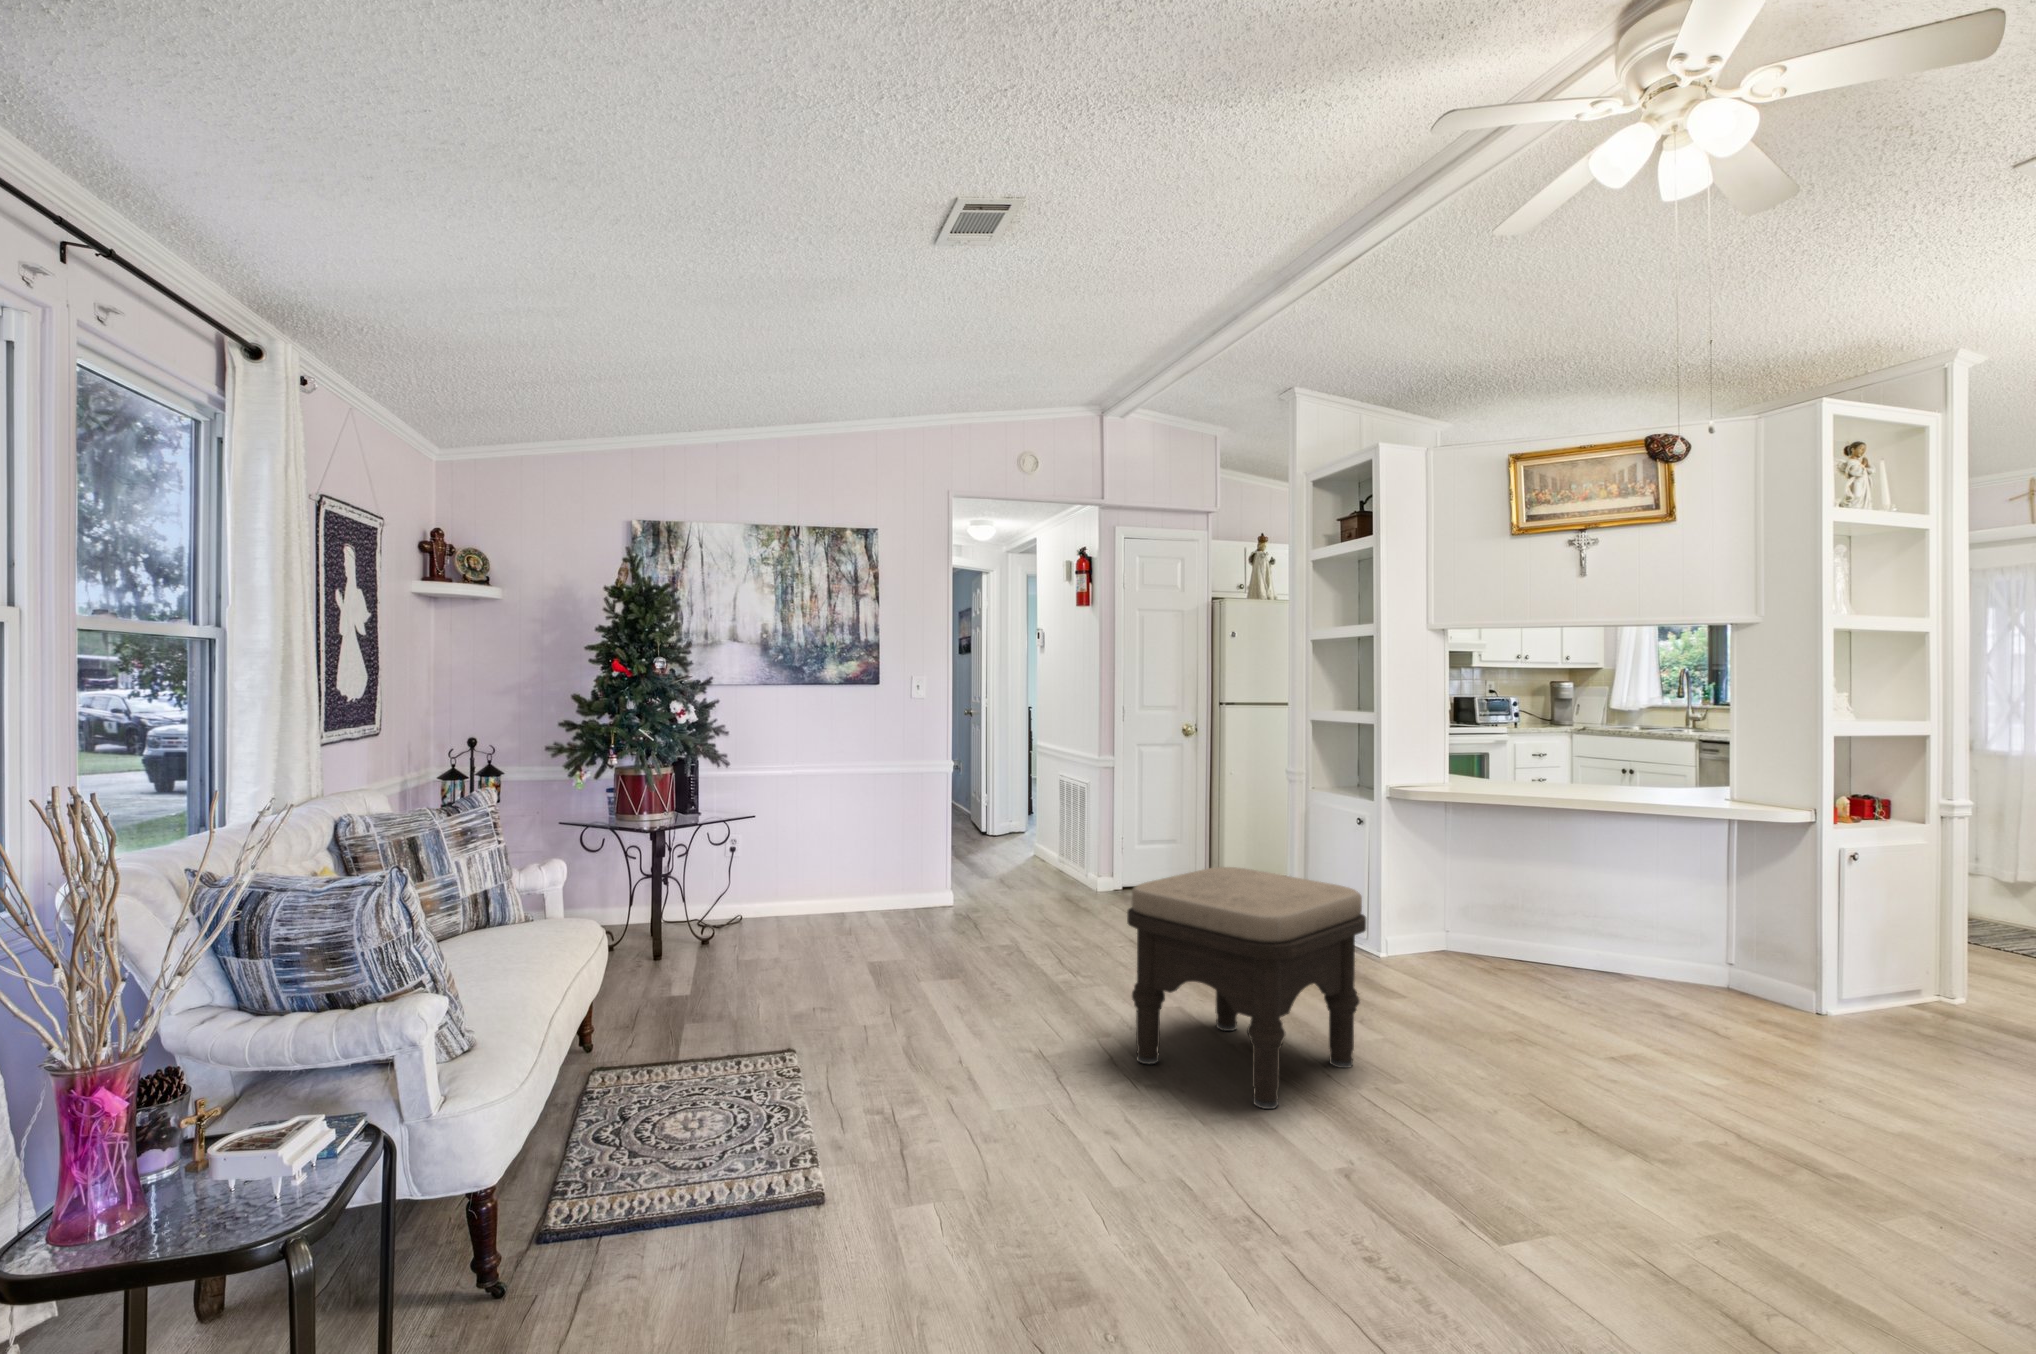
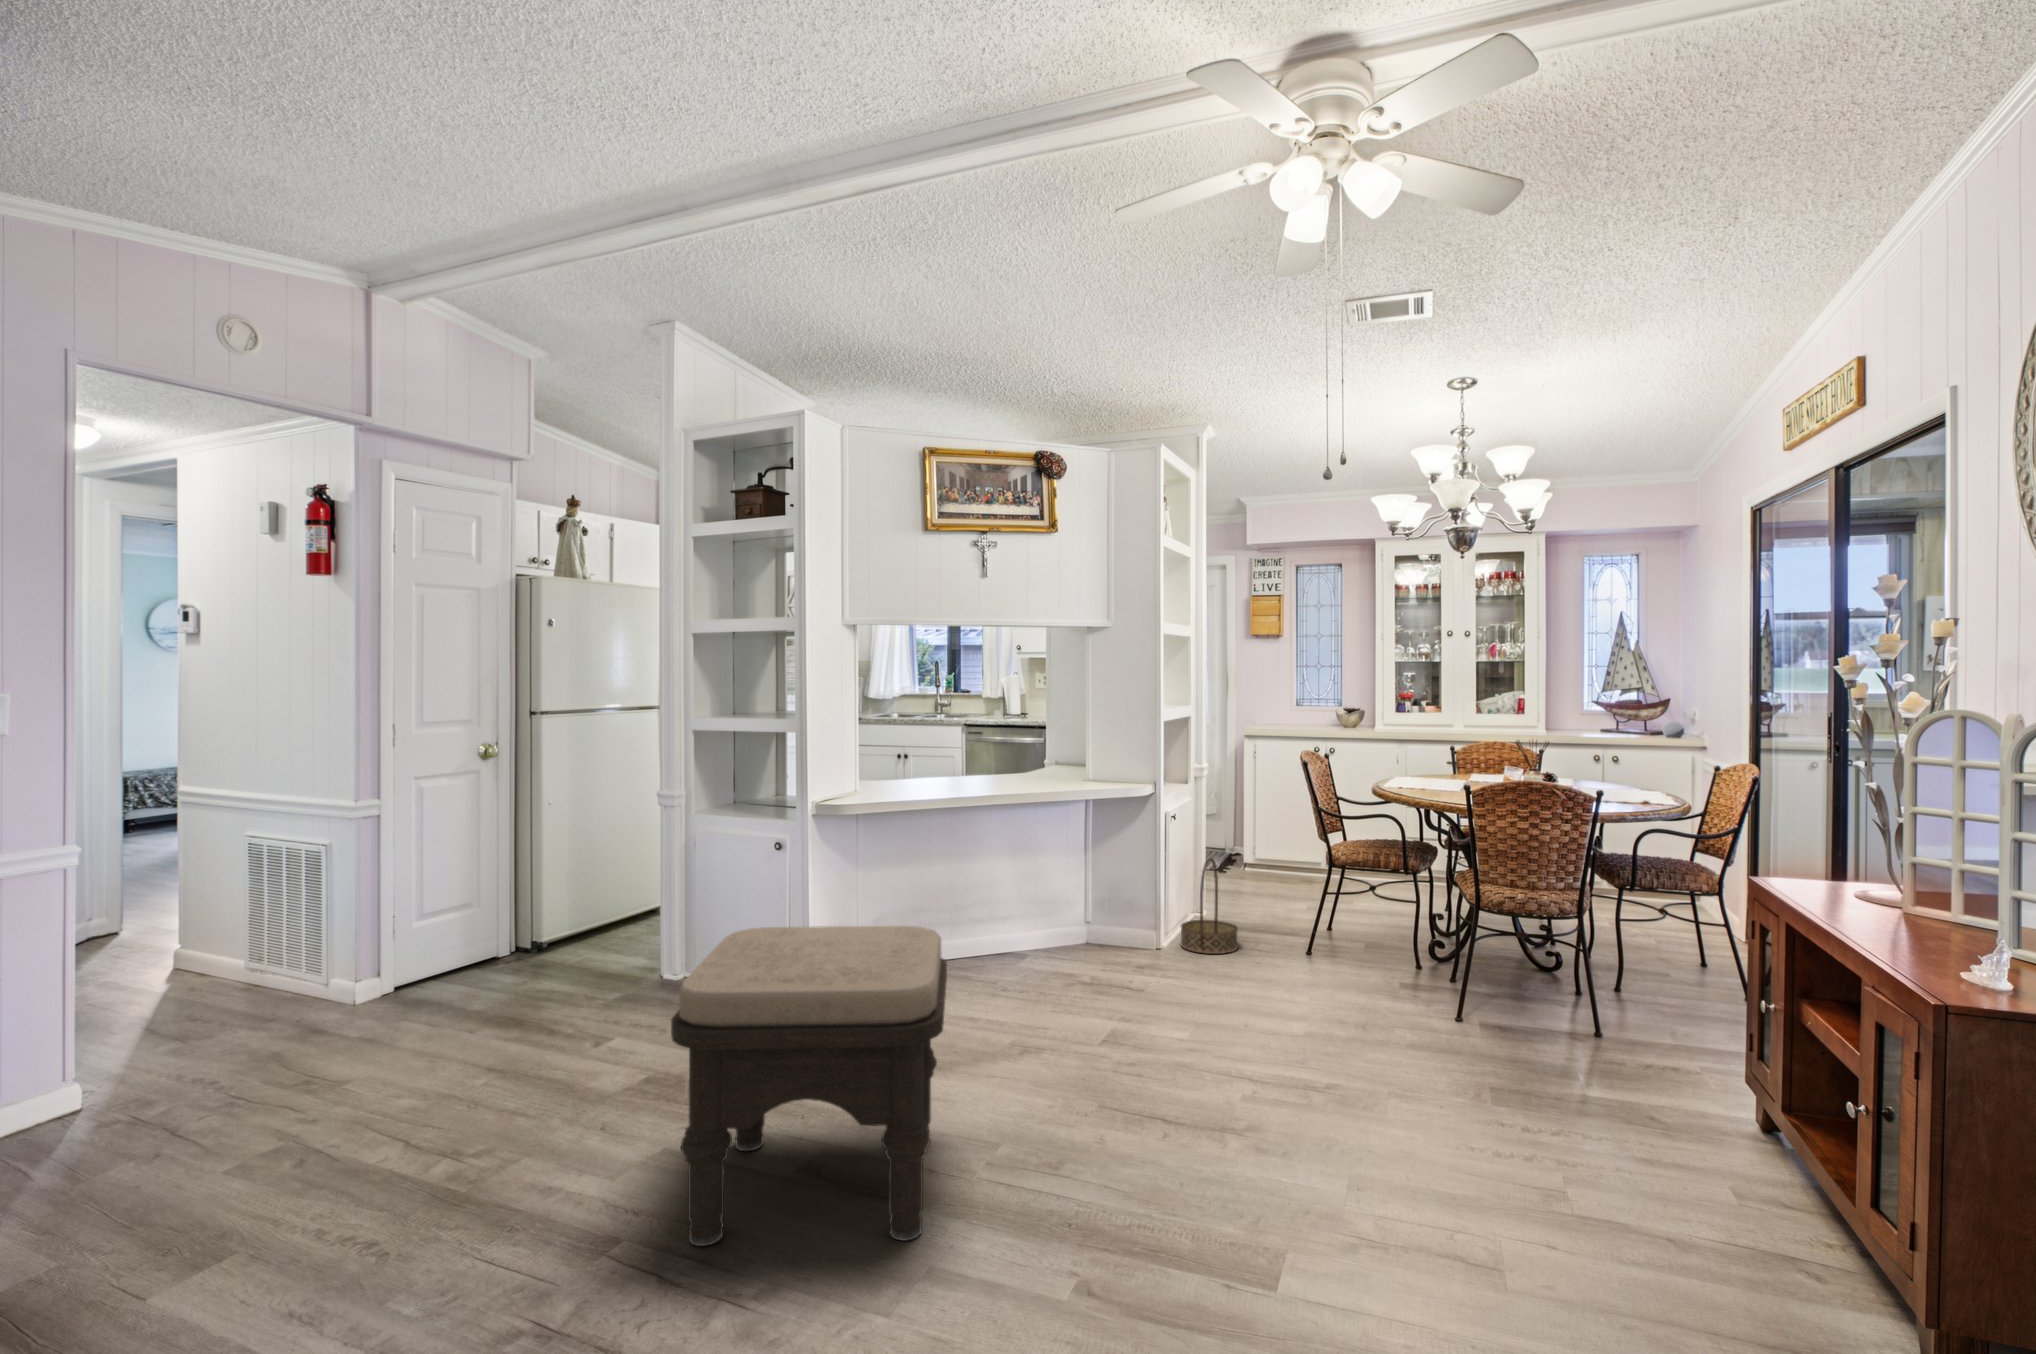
basket: none [1867,912,1964,1037] -> present [1181,858,1238,954]

